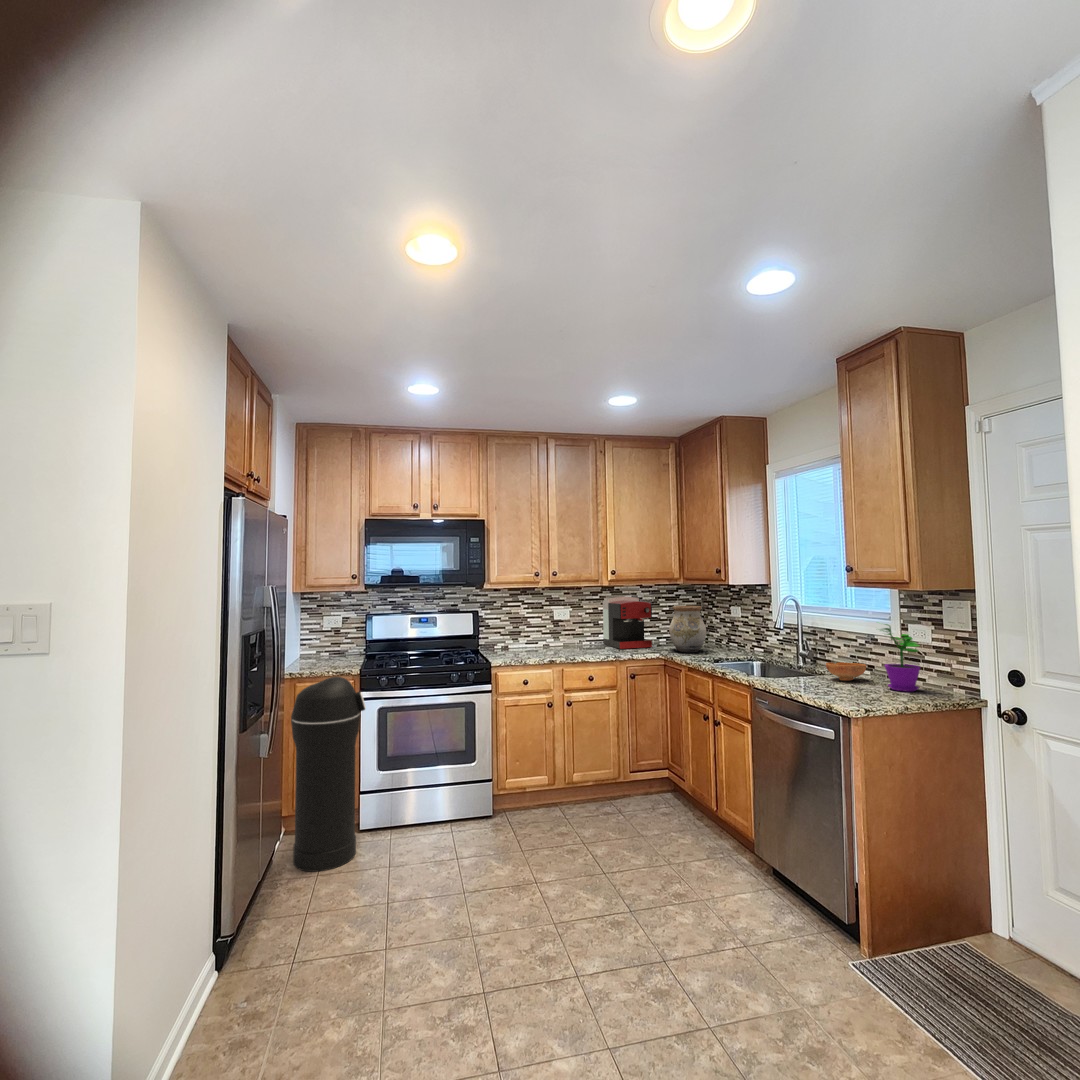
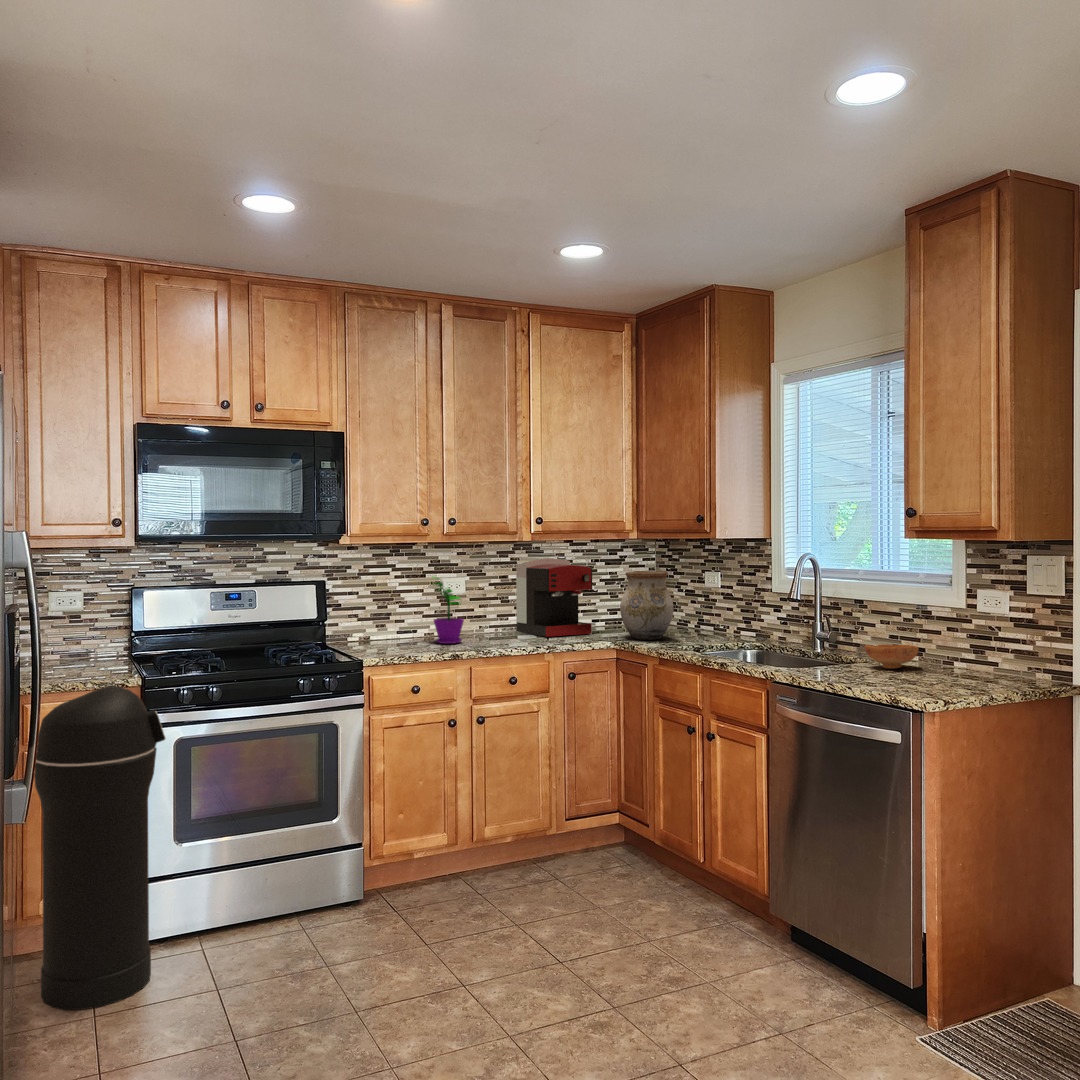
flower pot: present [881,624,920,692] -> present [432,577,464,644]

